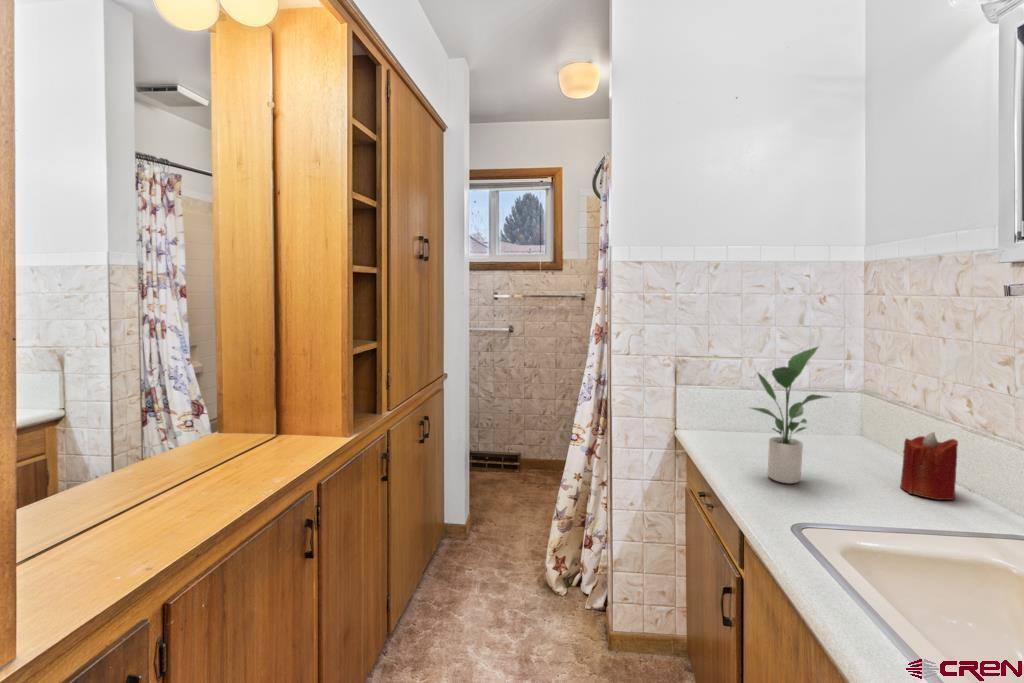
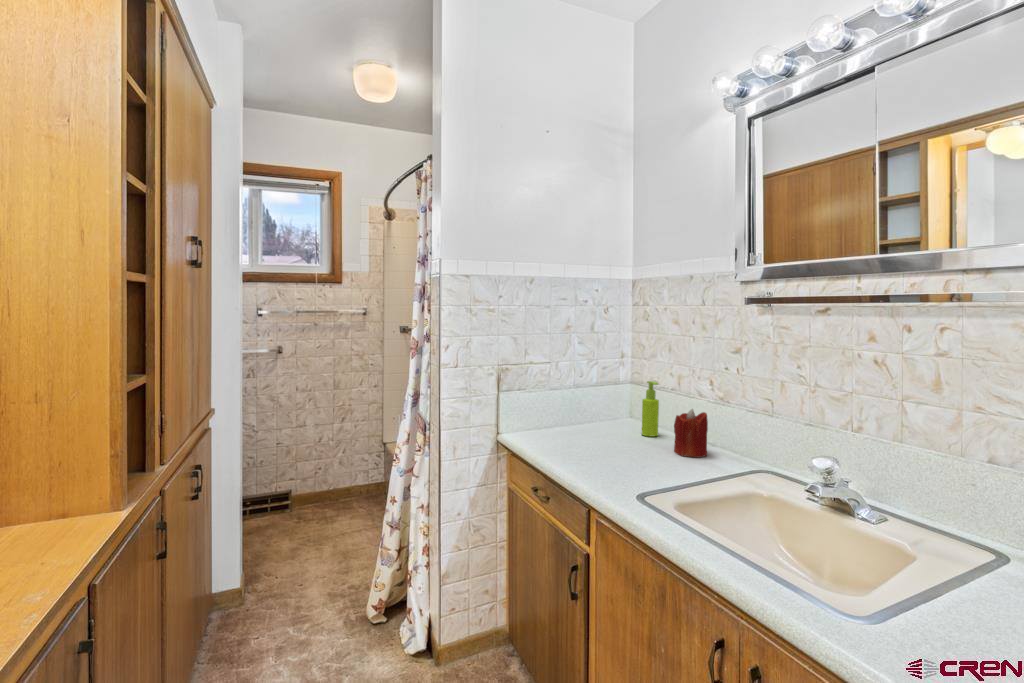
potted plant: present [751,347,830,484] -> none [575,347,635,462]
soap dispenser: none [863,388,891,460] -> present [642,381,659,437]

